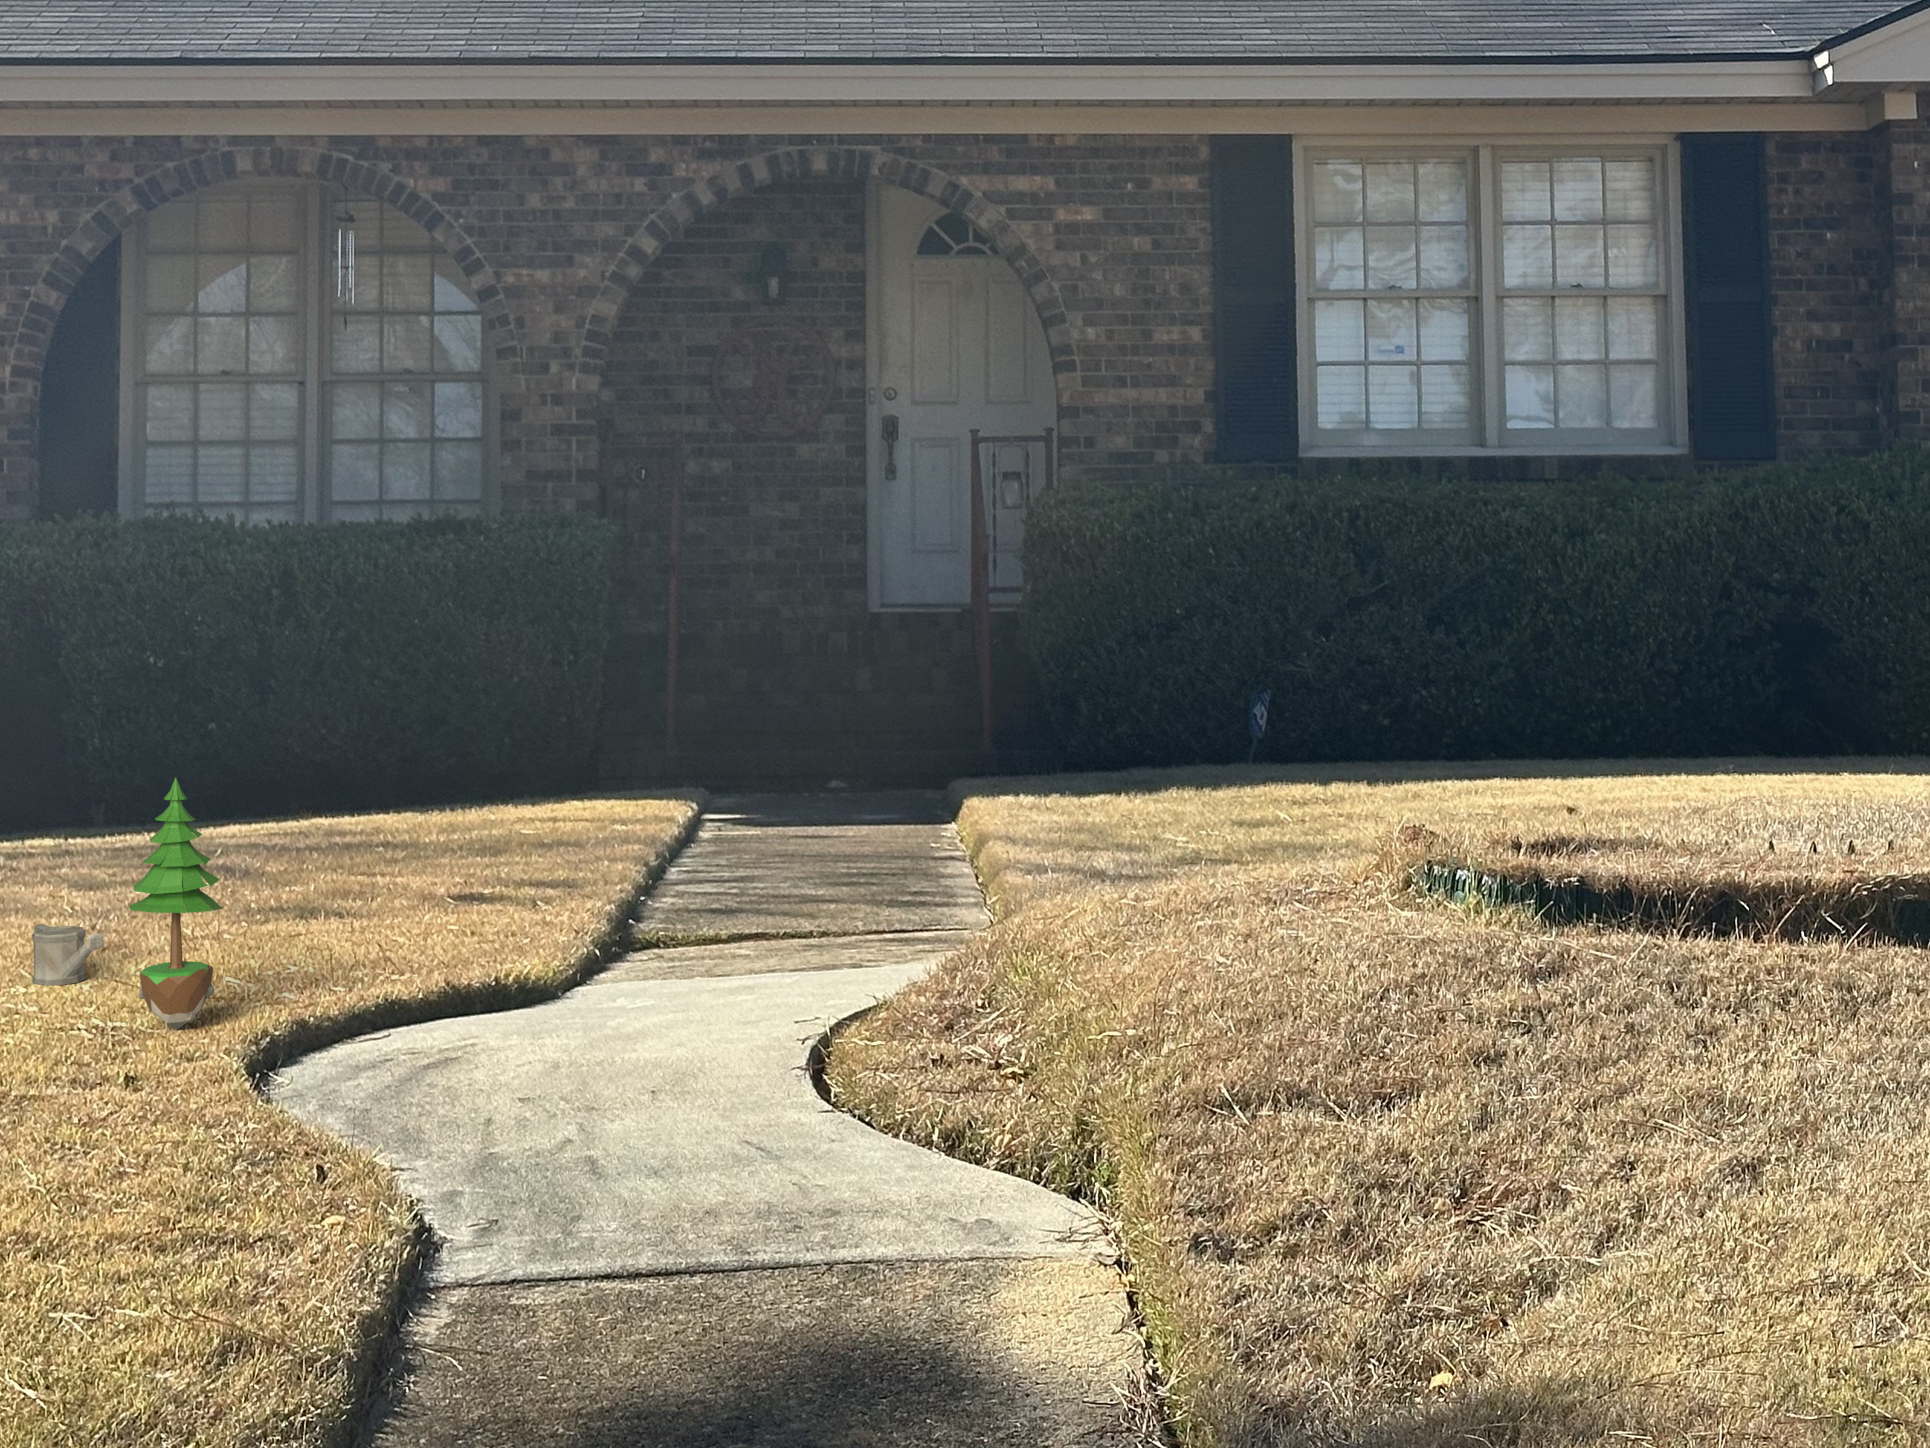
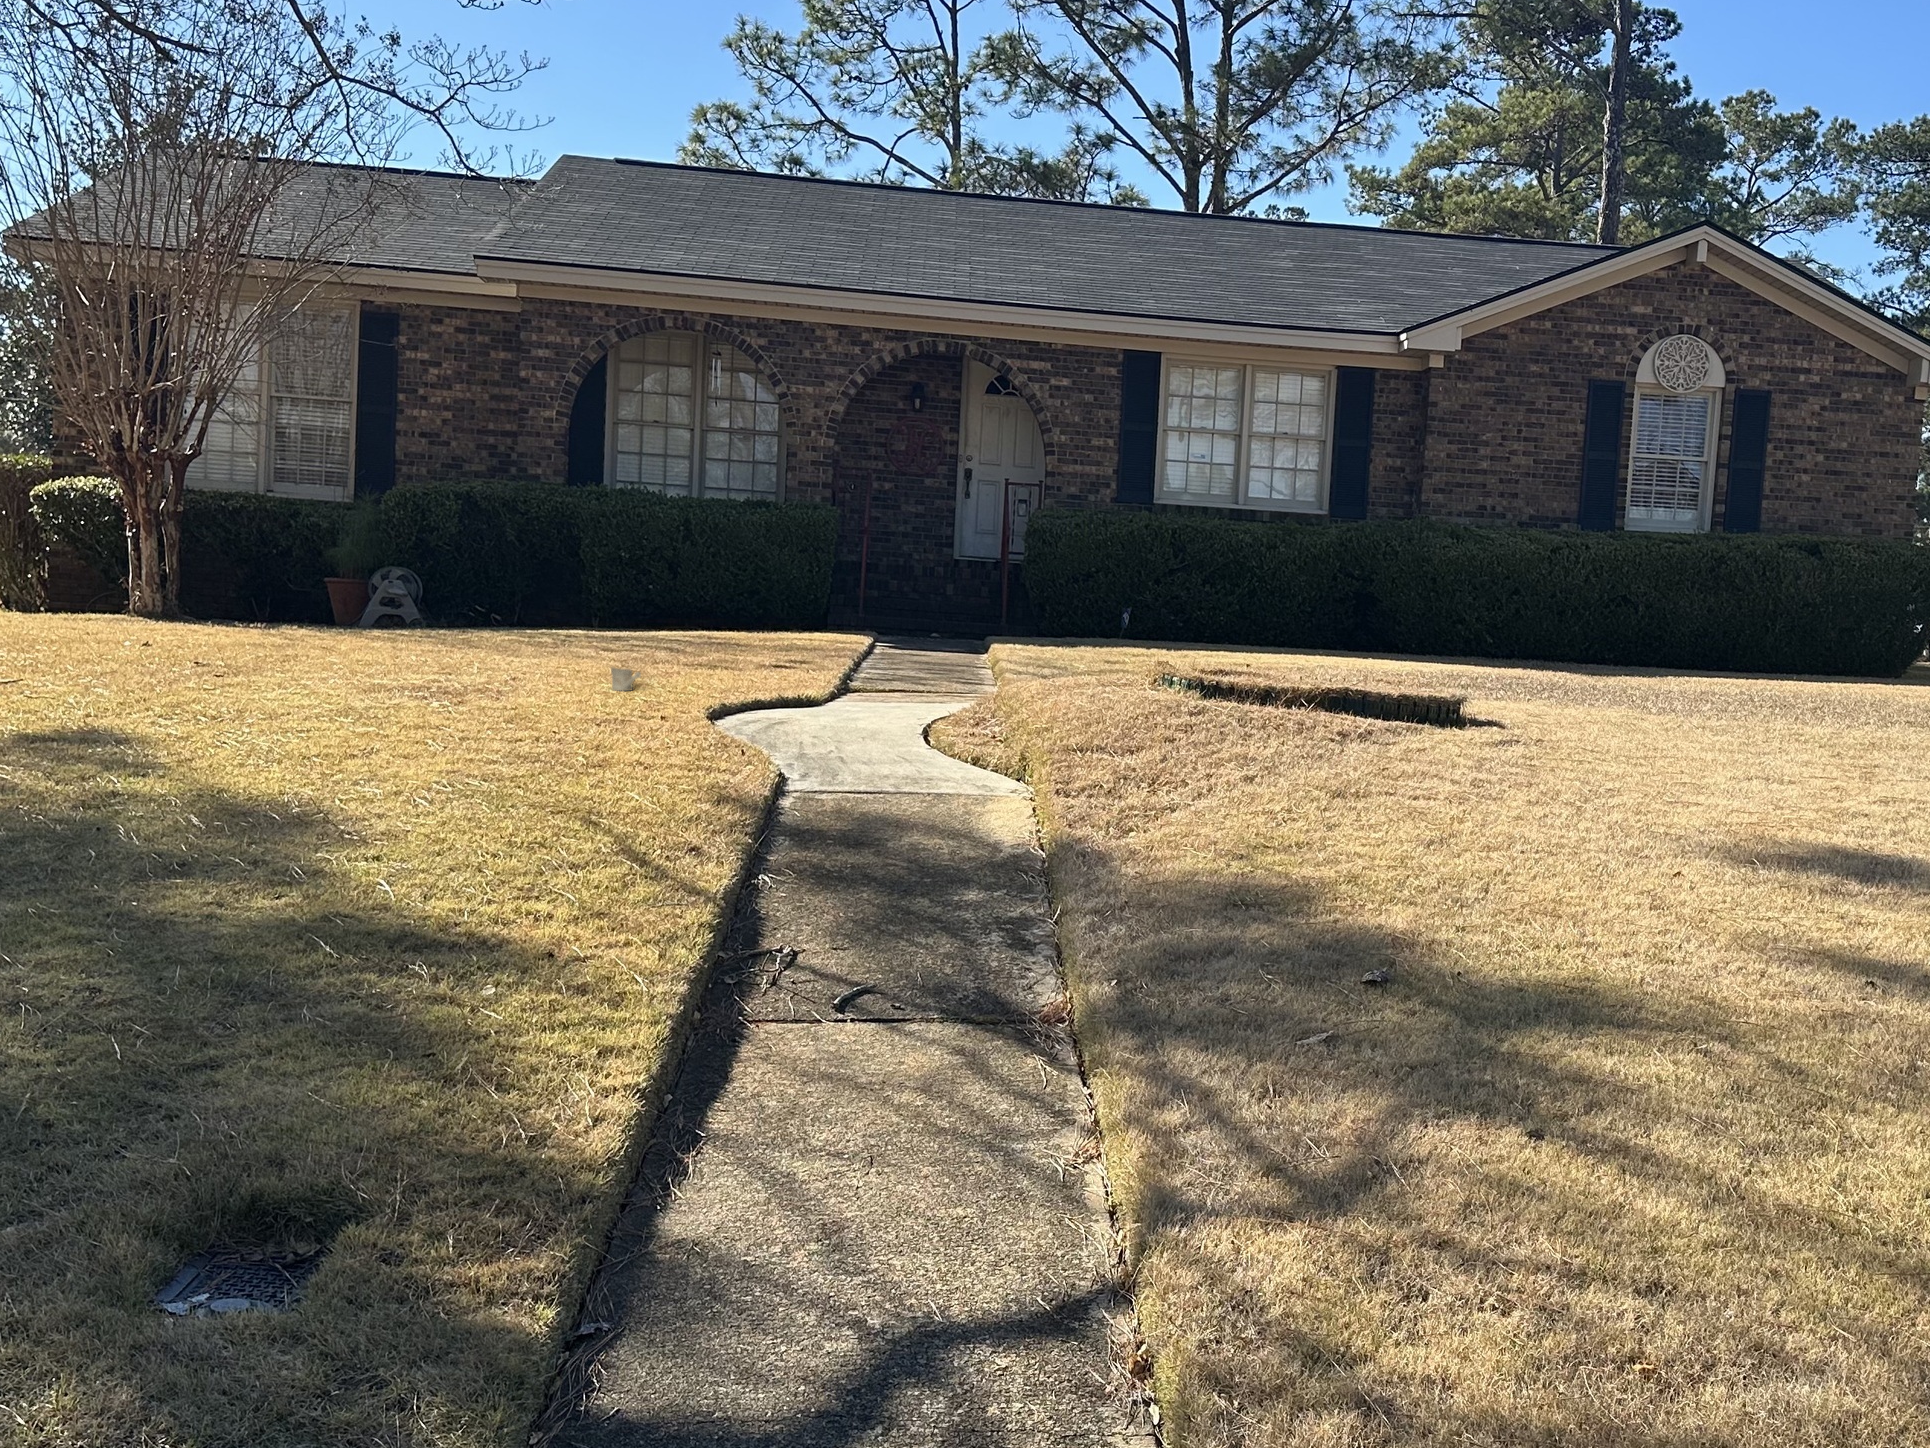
potted tree: present [129,777,222,1029] -> none [654,611,692,709]

